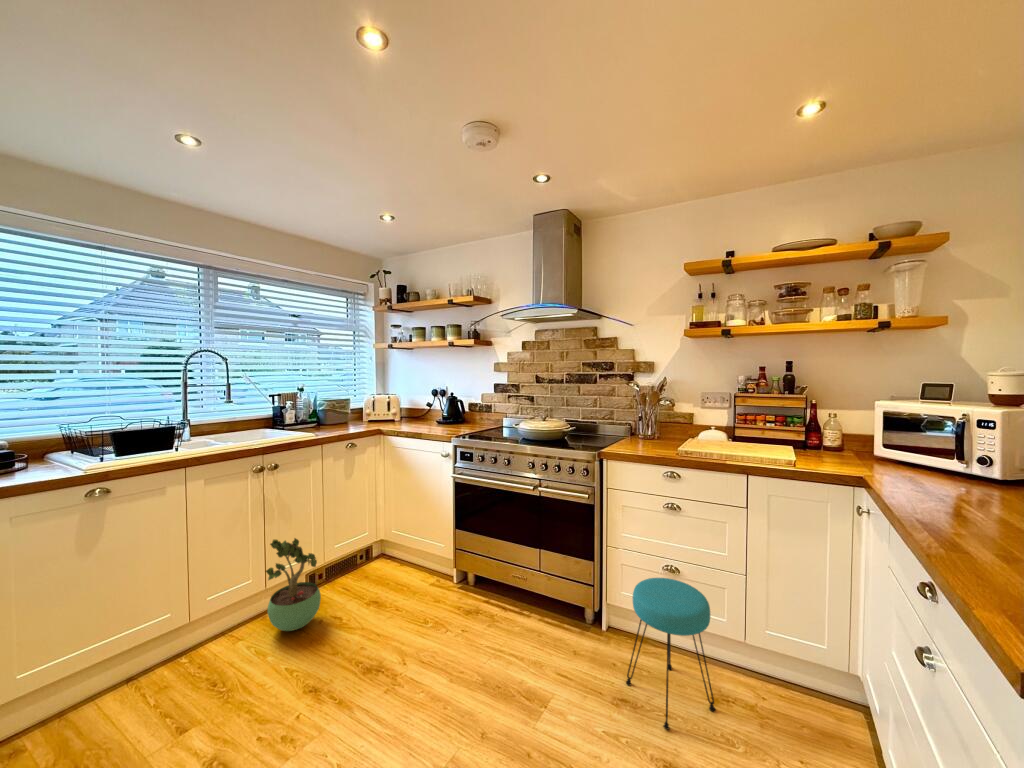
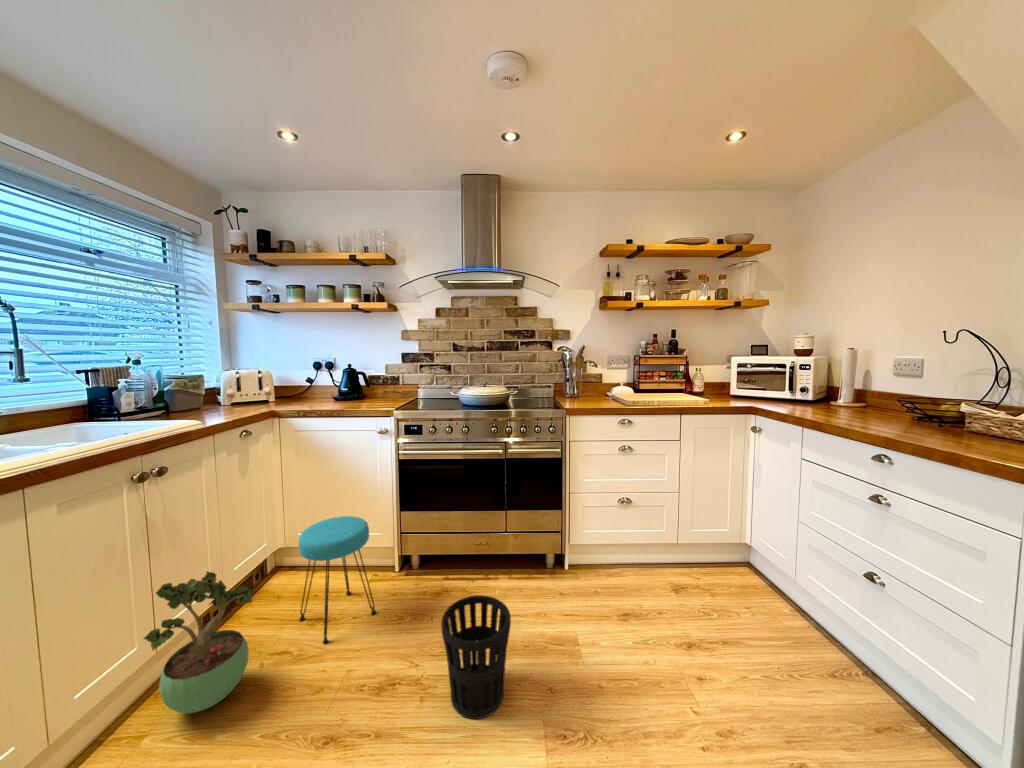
stool: present [626,578,715,729] -> present [298,516,376,643]
wastebasket: none [403,614,466,724] -> present [441,595,511,719]

